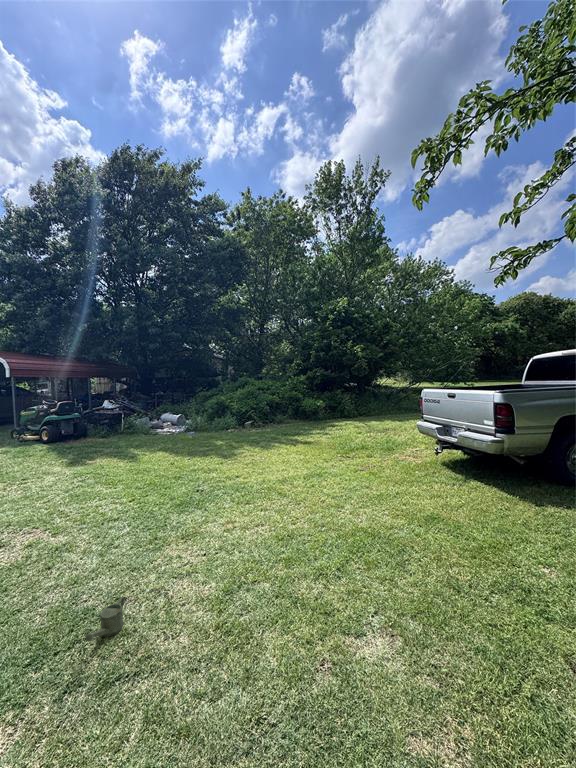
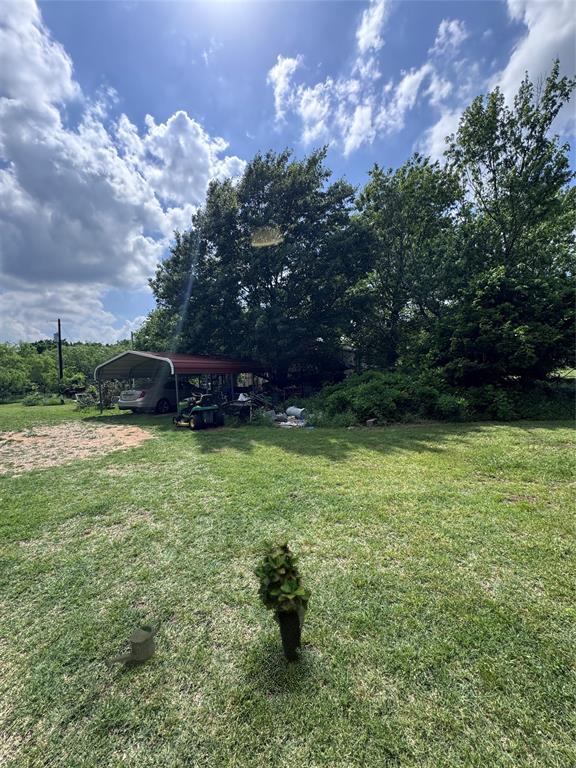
potted plant: none [213,505,259,594] -> present [252,537,312,662]

